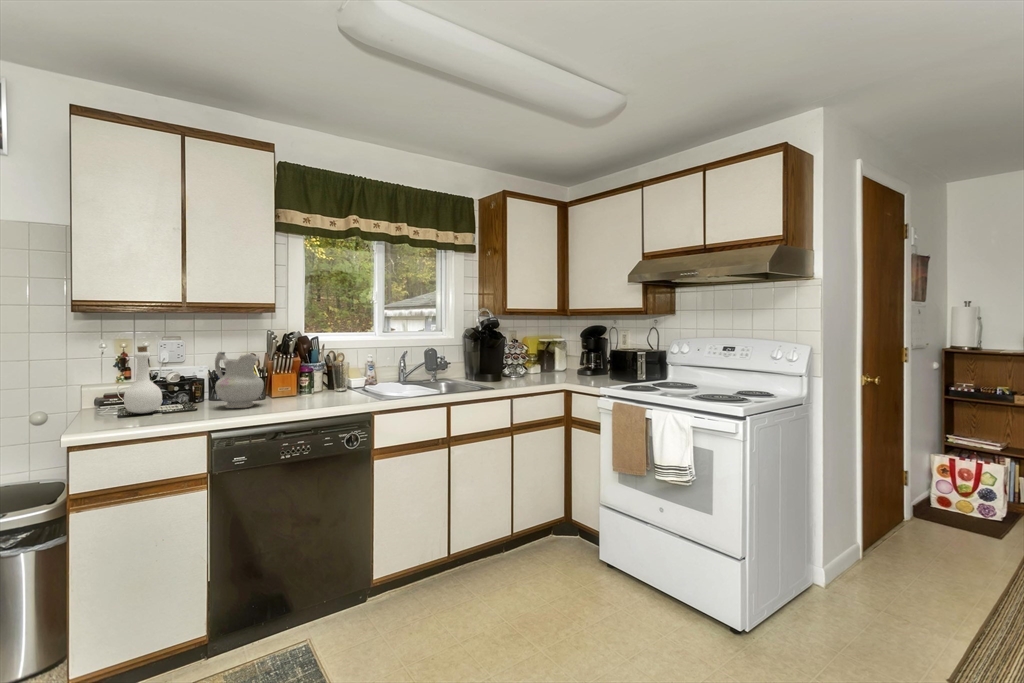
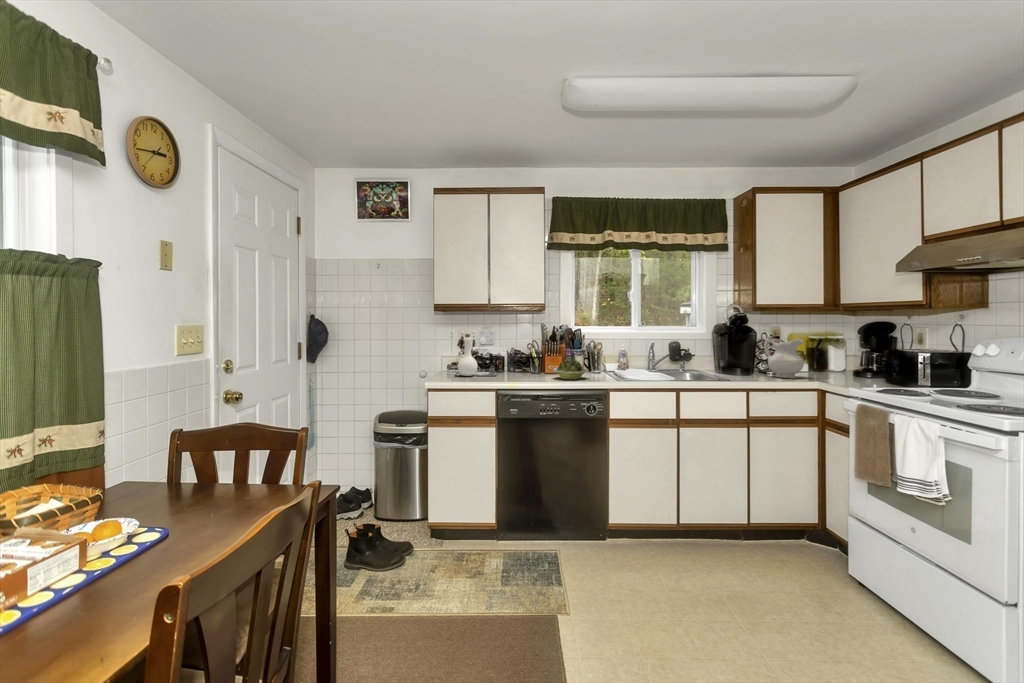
ceramic pitcher: present [215,352,264,408] -> present [764,337,804,378]
bowl: none [293,376,343,404] -> present [553,359,588,380]

